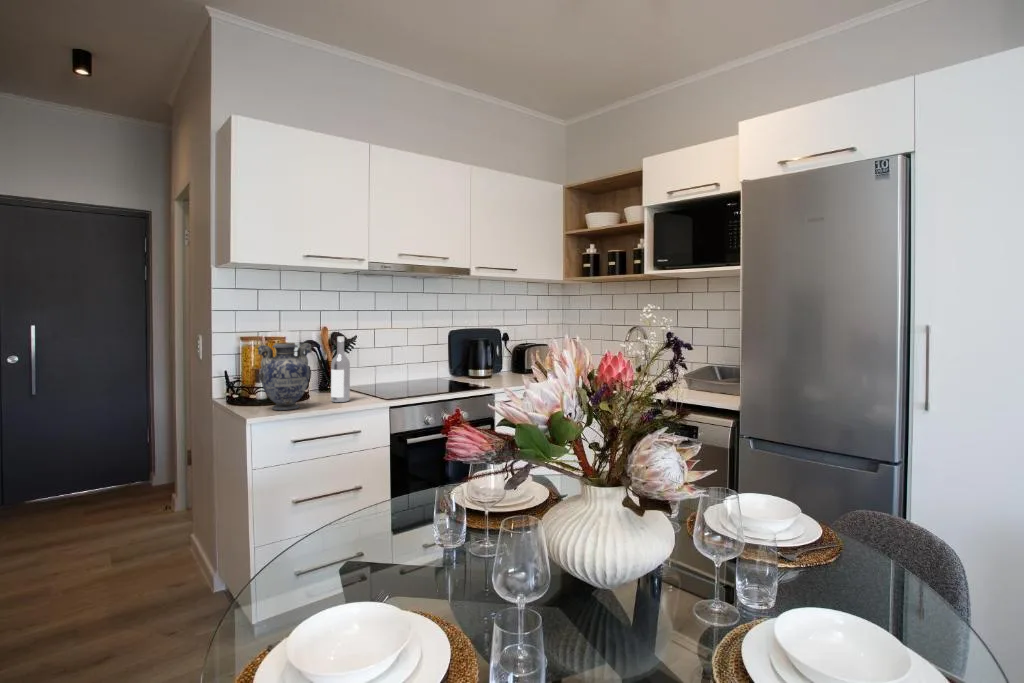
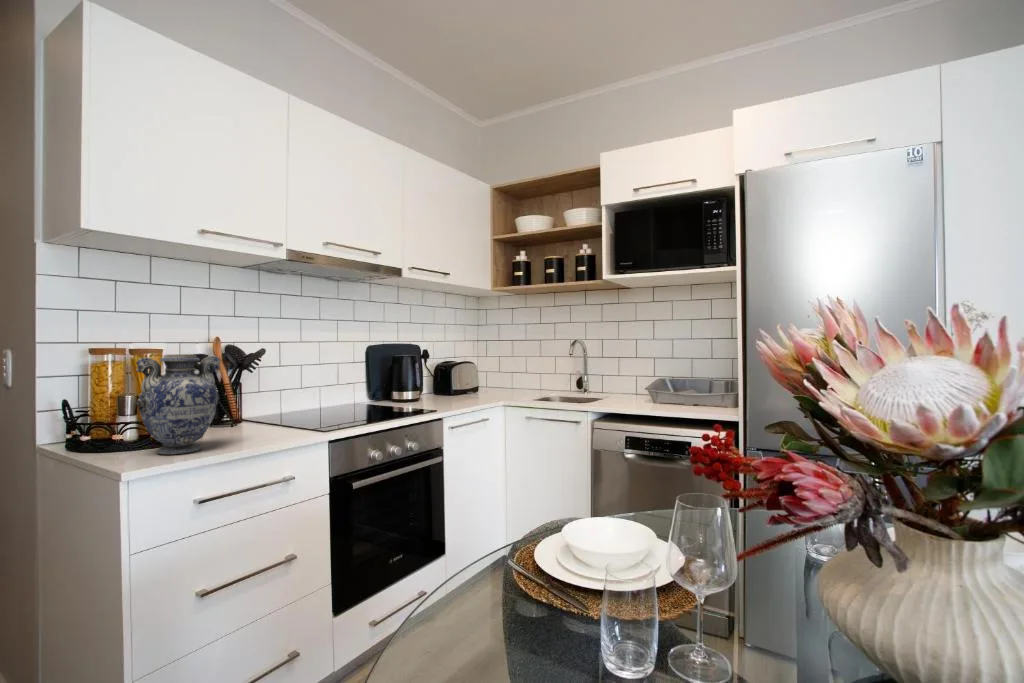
wine bottle: present [331,337,350,402] -> none [243,347,270,438]

